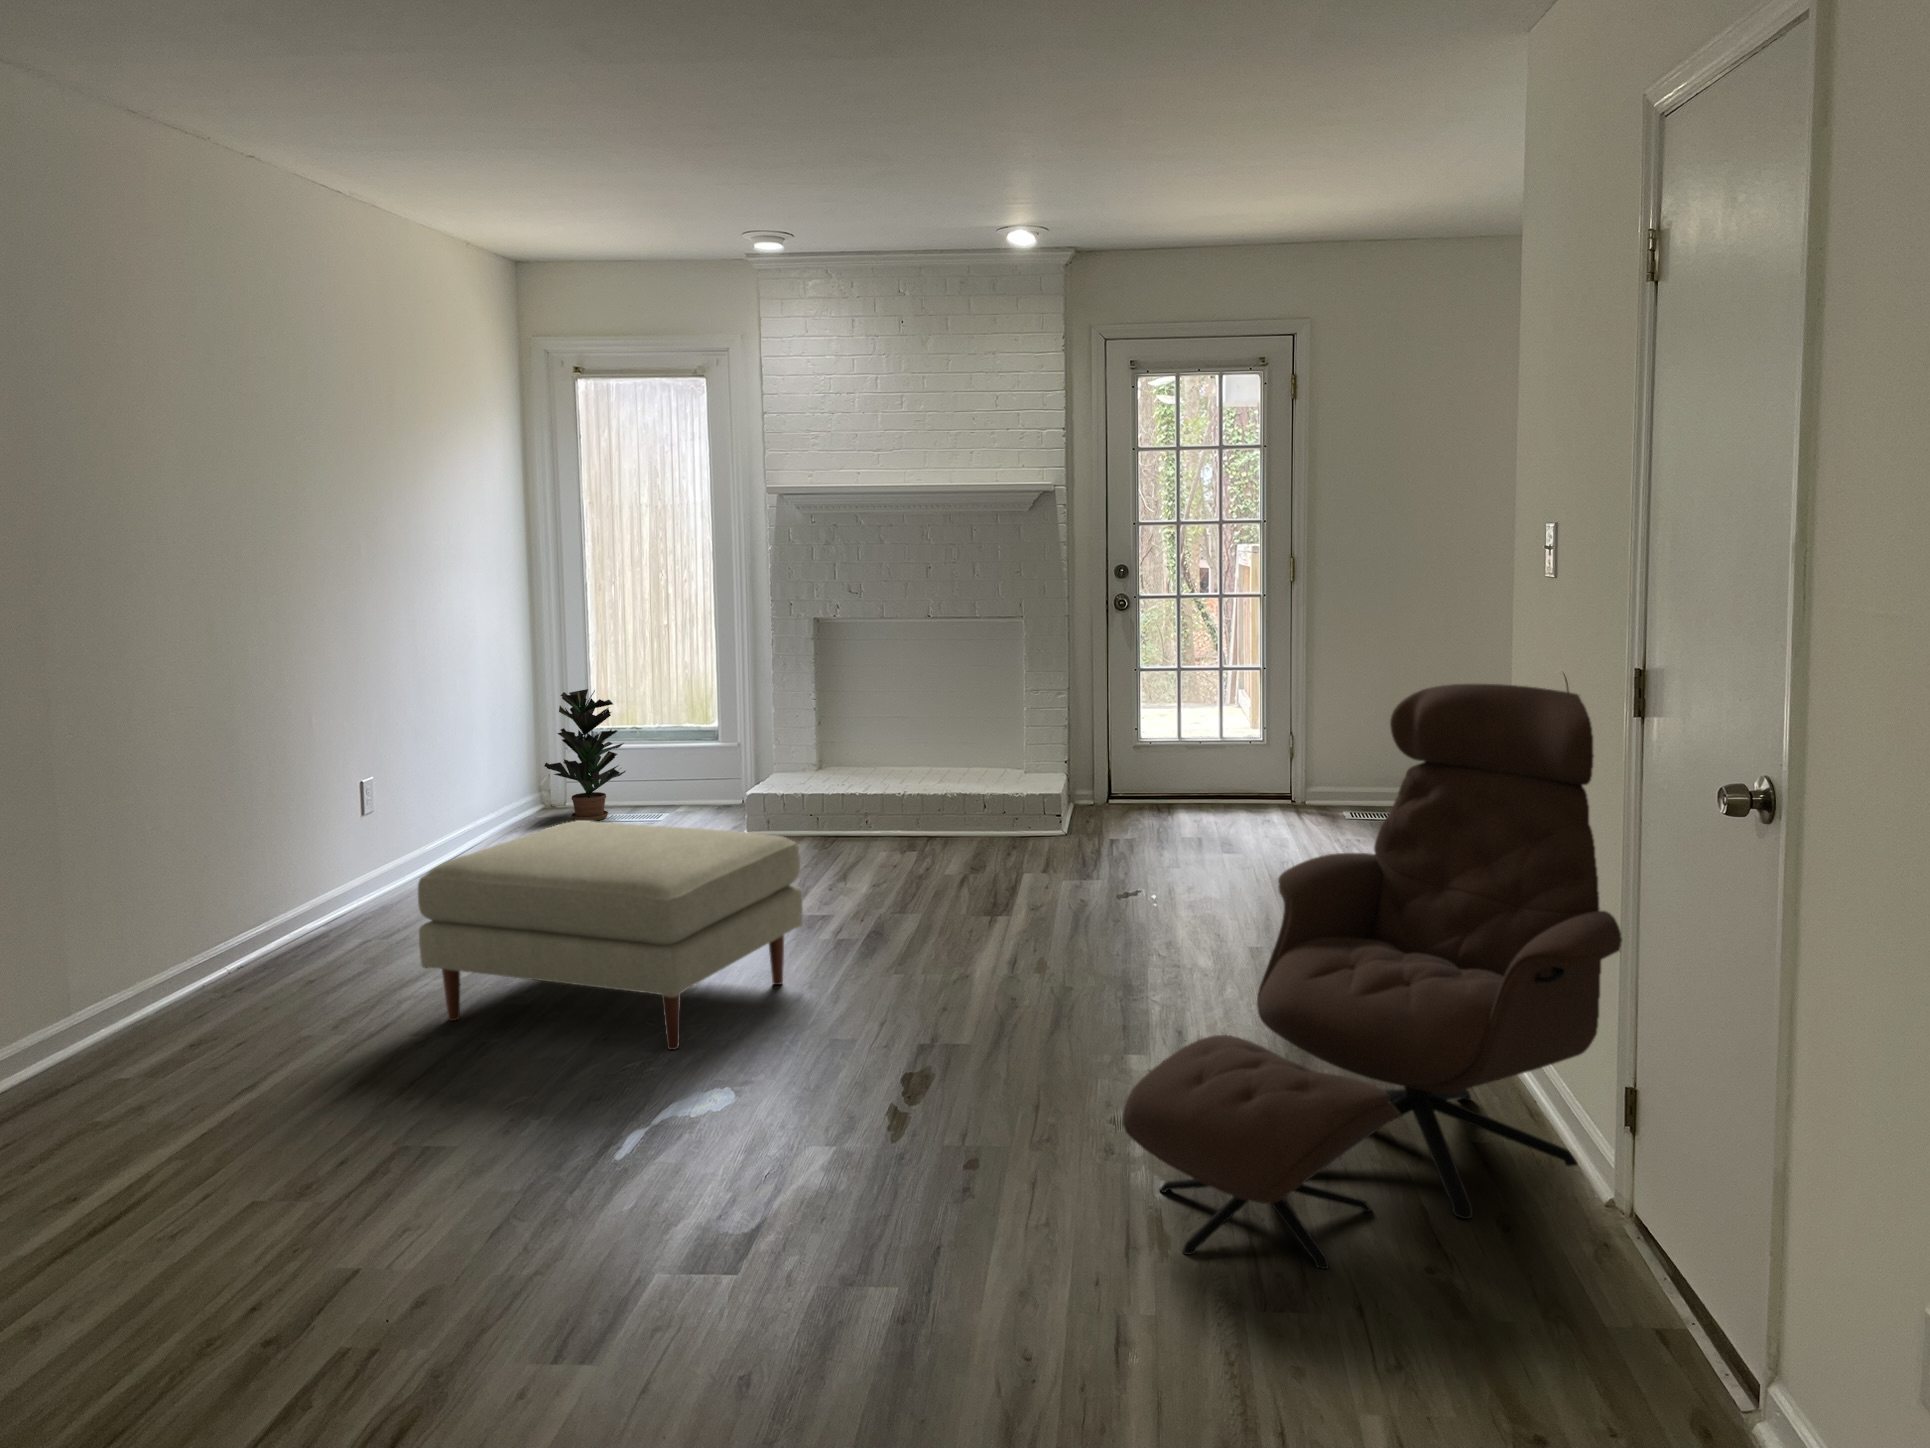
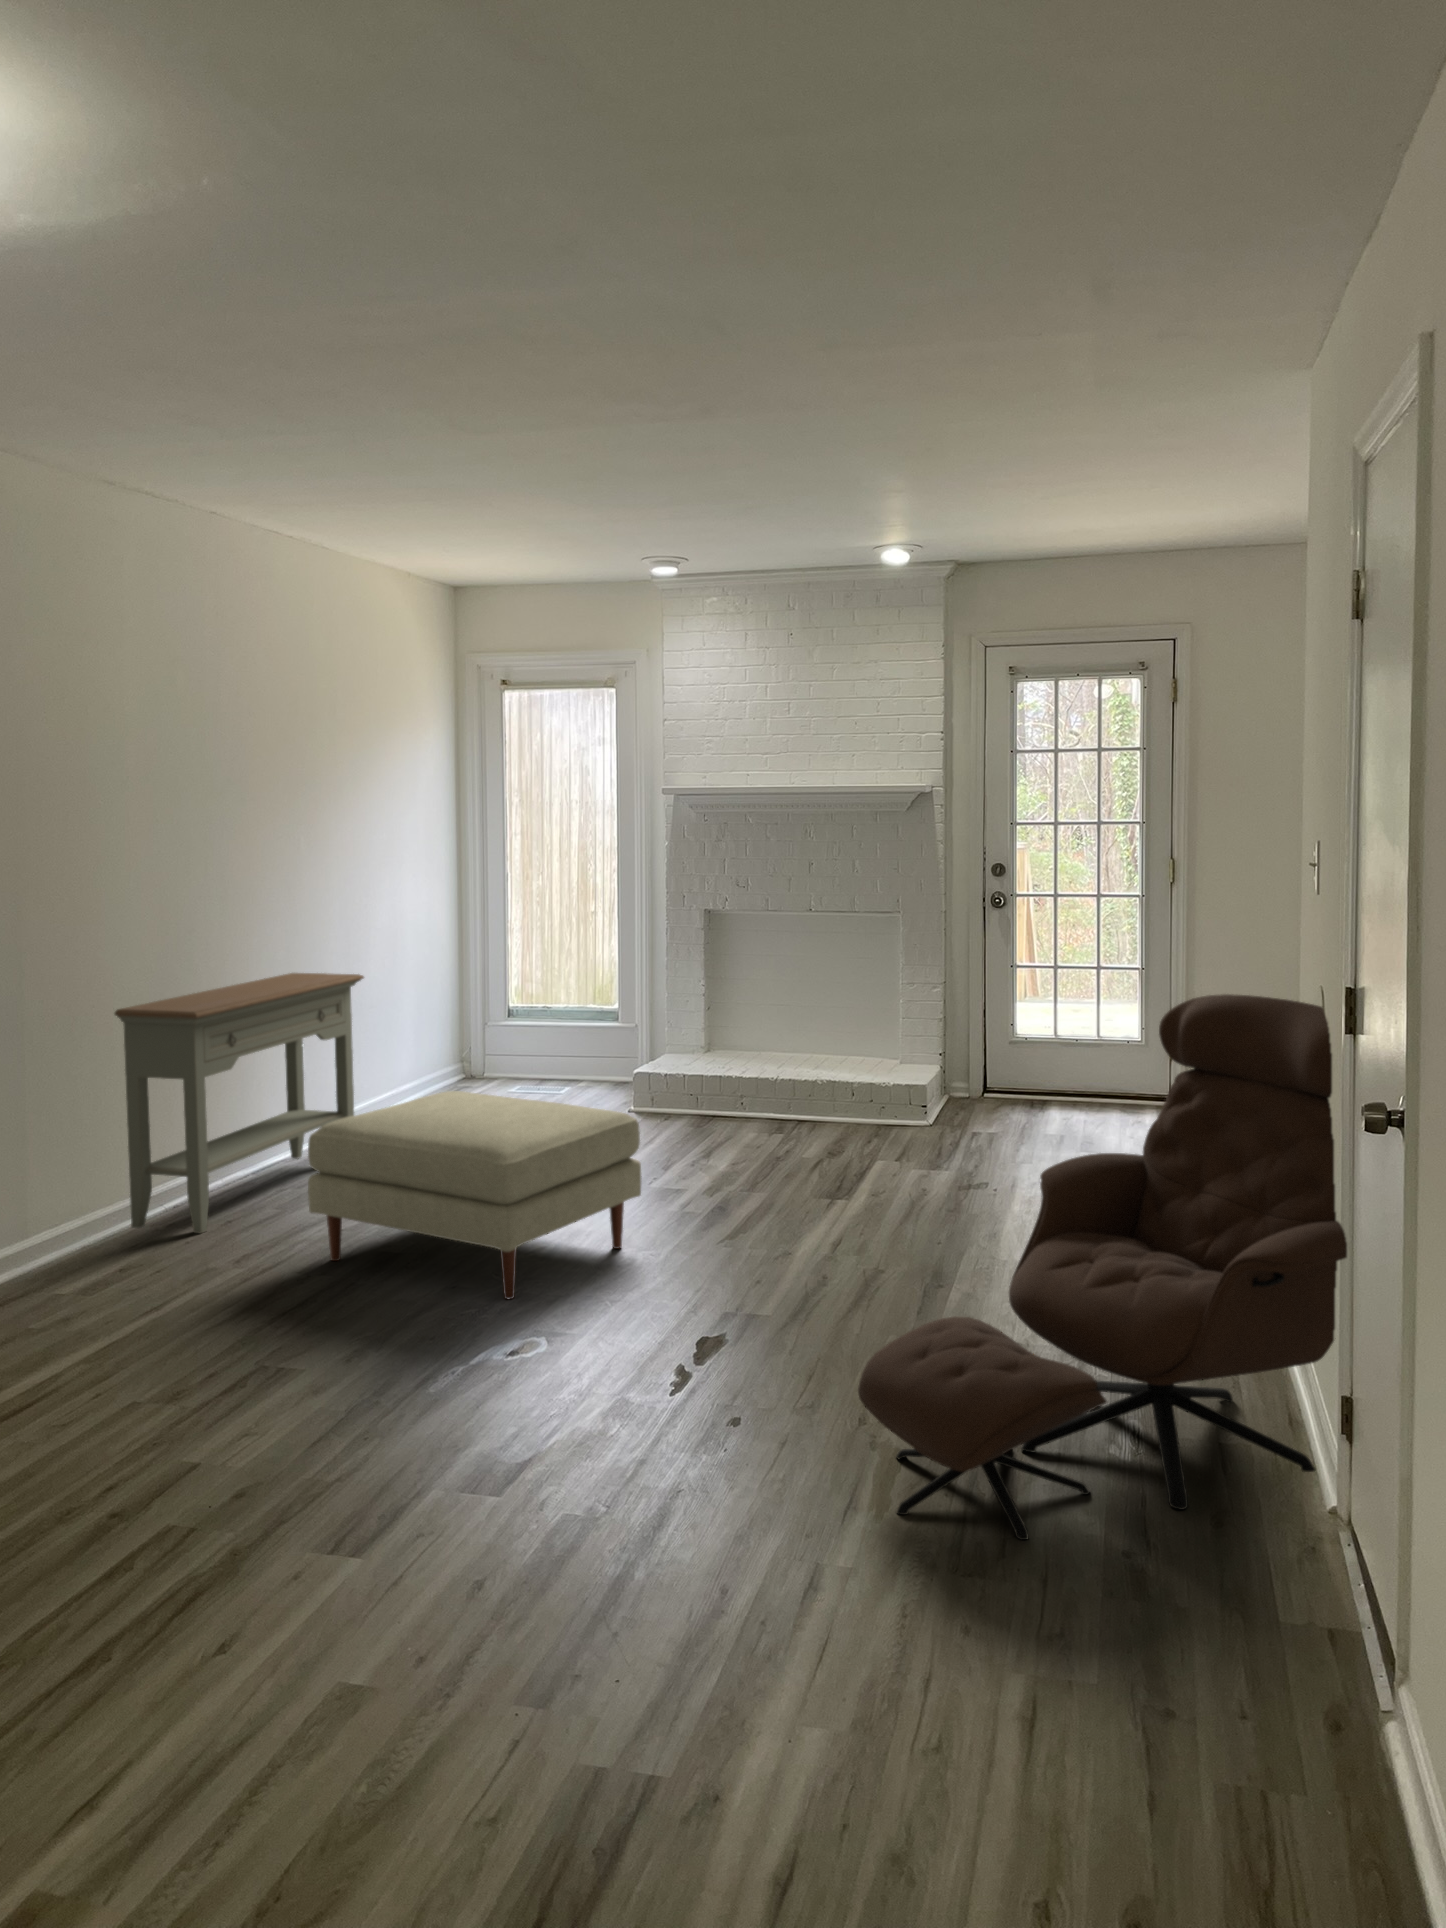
potted plant: present [544,689,626,821] -> none [462,971,534,1092]
console table: none [156,695,449,1000] -> present [115,973,364,1233]

